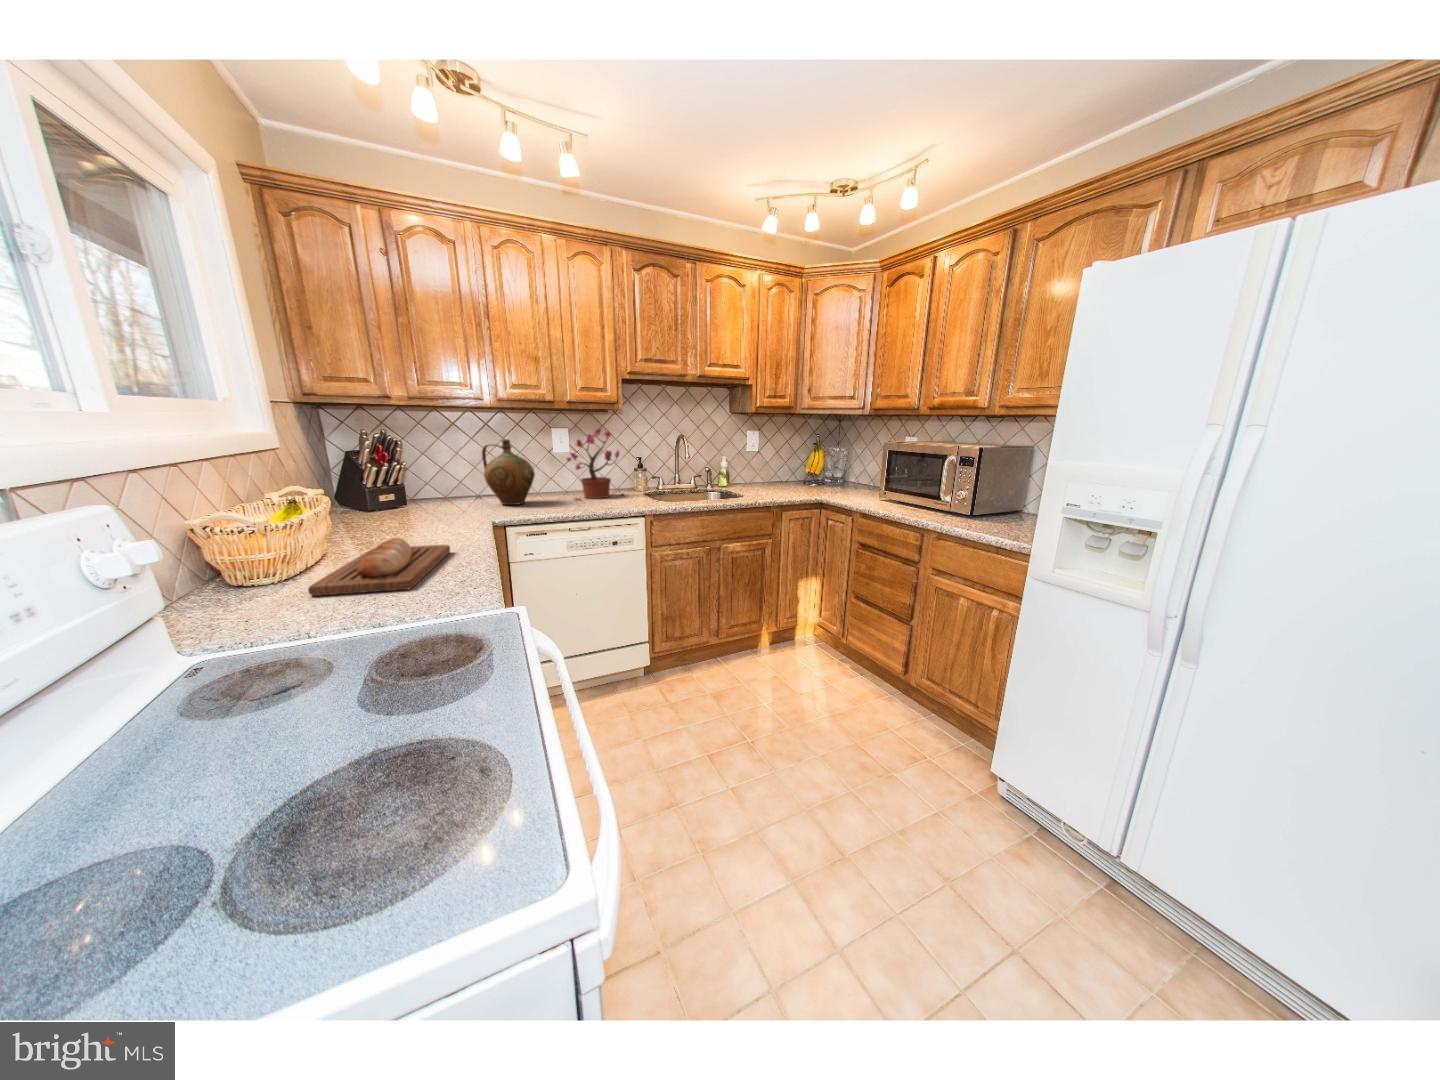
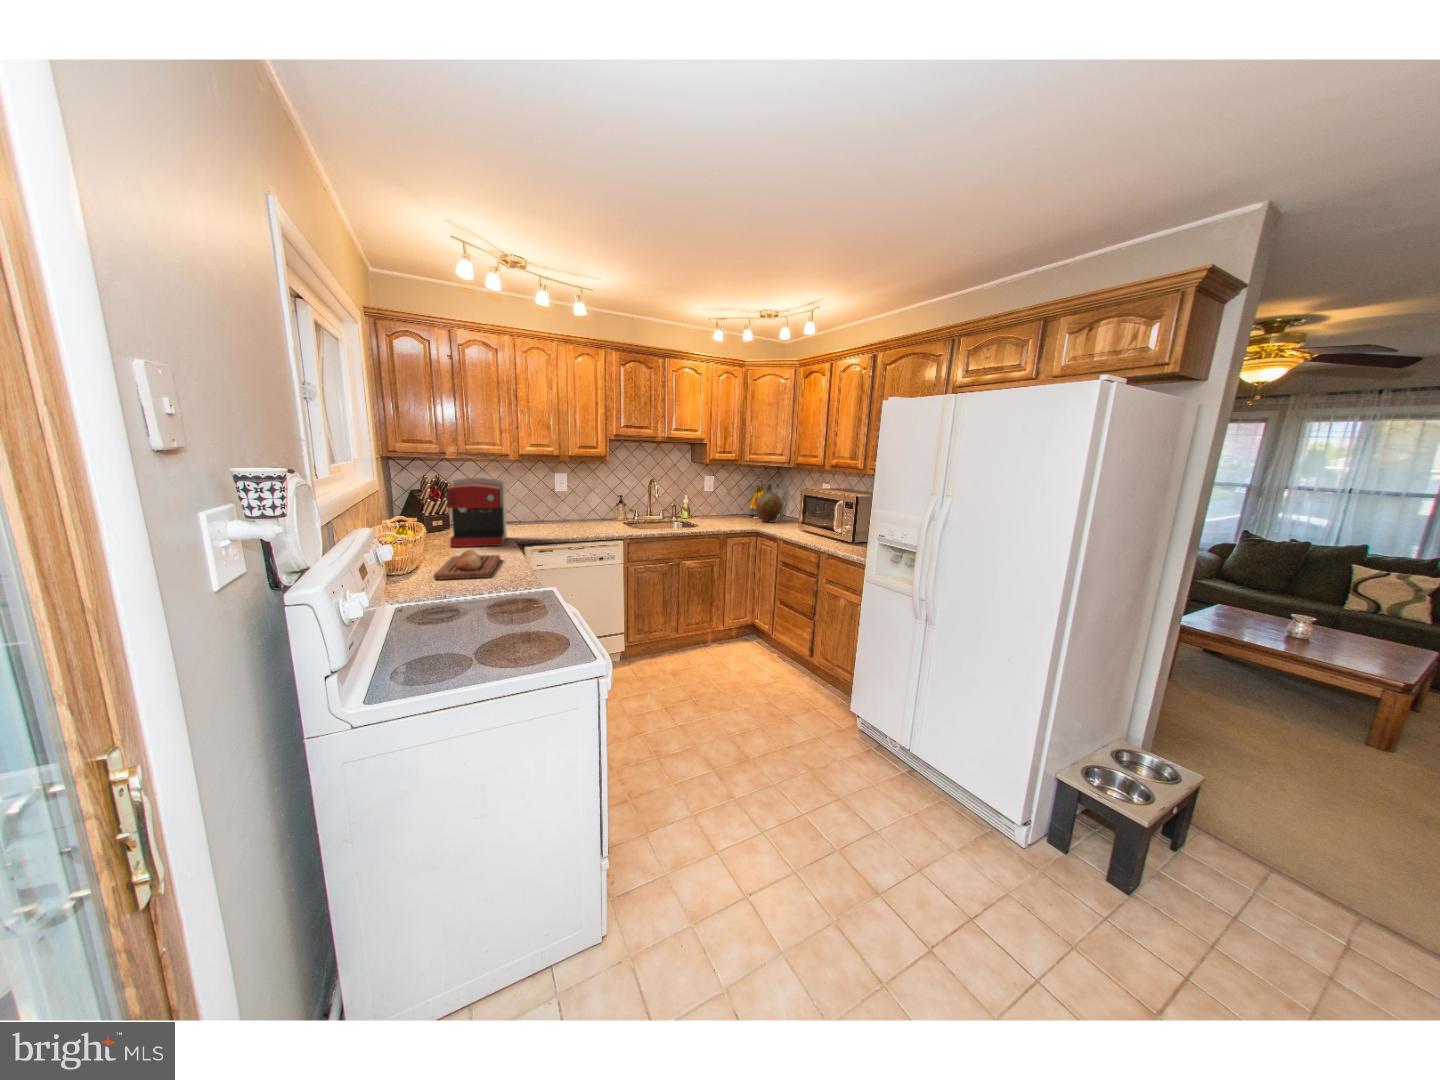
coffee maker: none [374,428,480,532] -> present [446,478,507,547]
potted plant: present [567,429,623,500] -> none [566,474,609,528]
ceramic jug: present [482,439,535,505] -> present [755,484,783,523]

